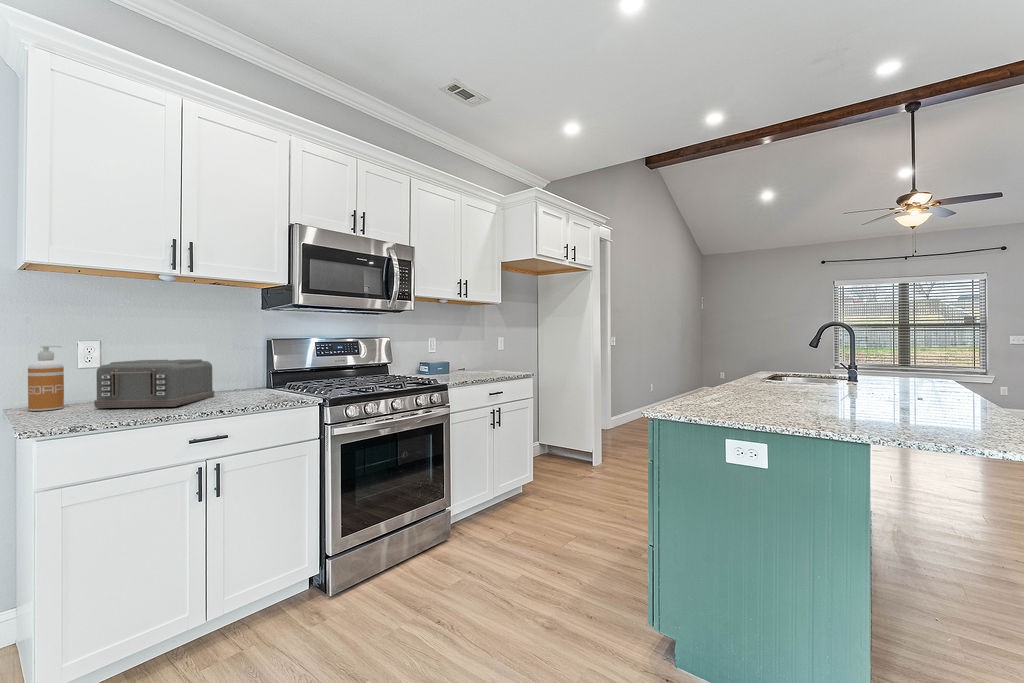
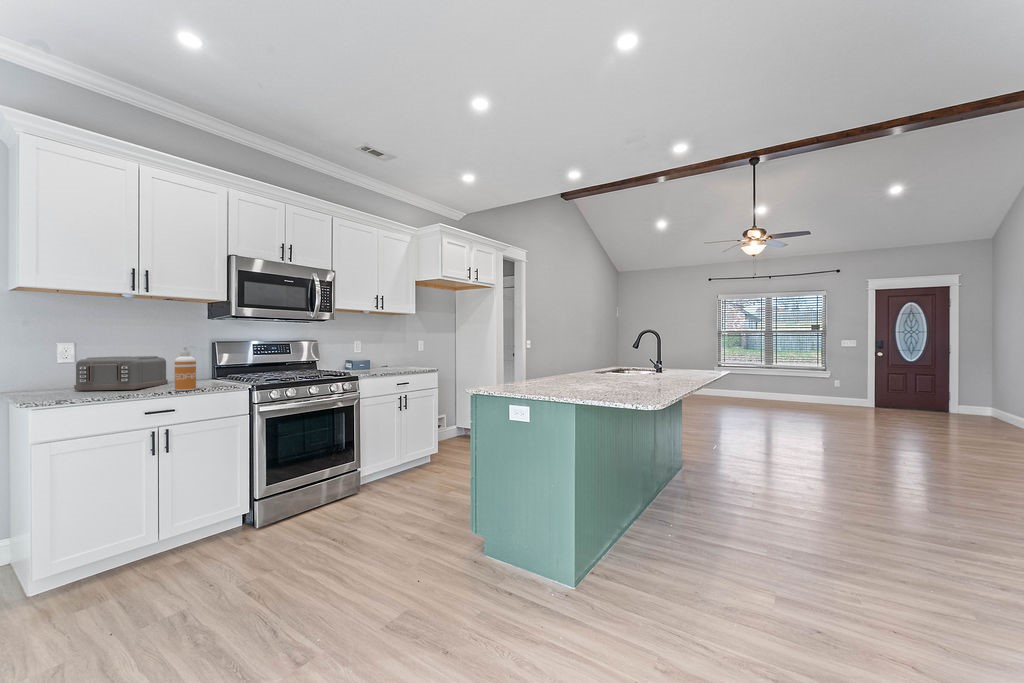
soap dispenser: present [28,346,64,411] -> present [175,346,196,391]

